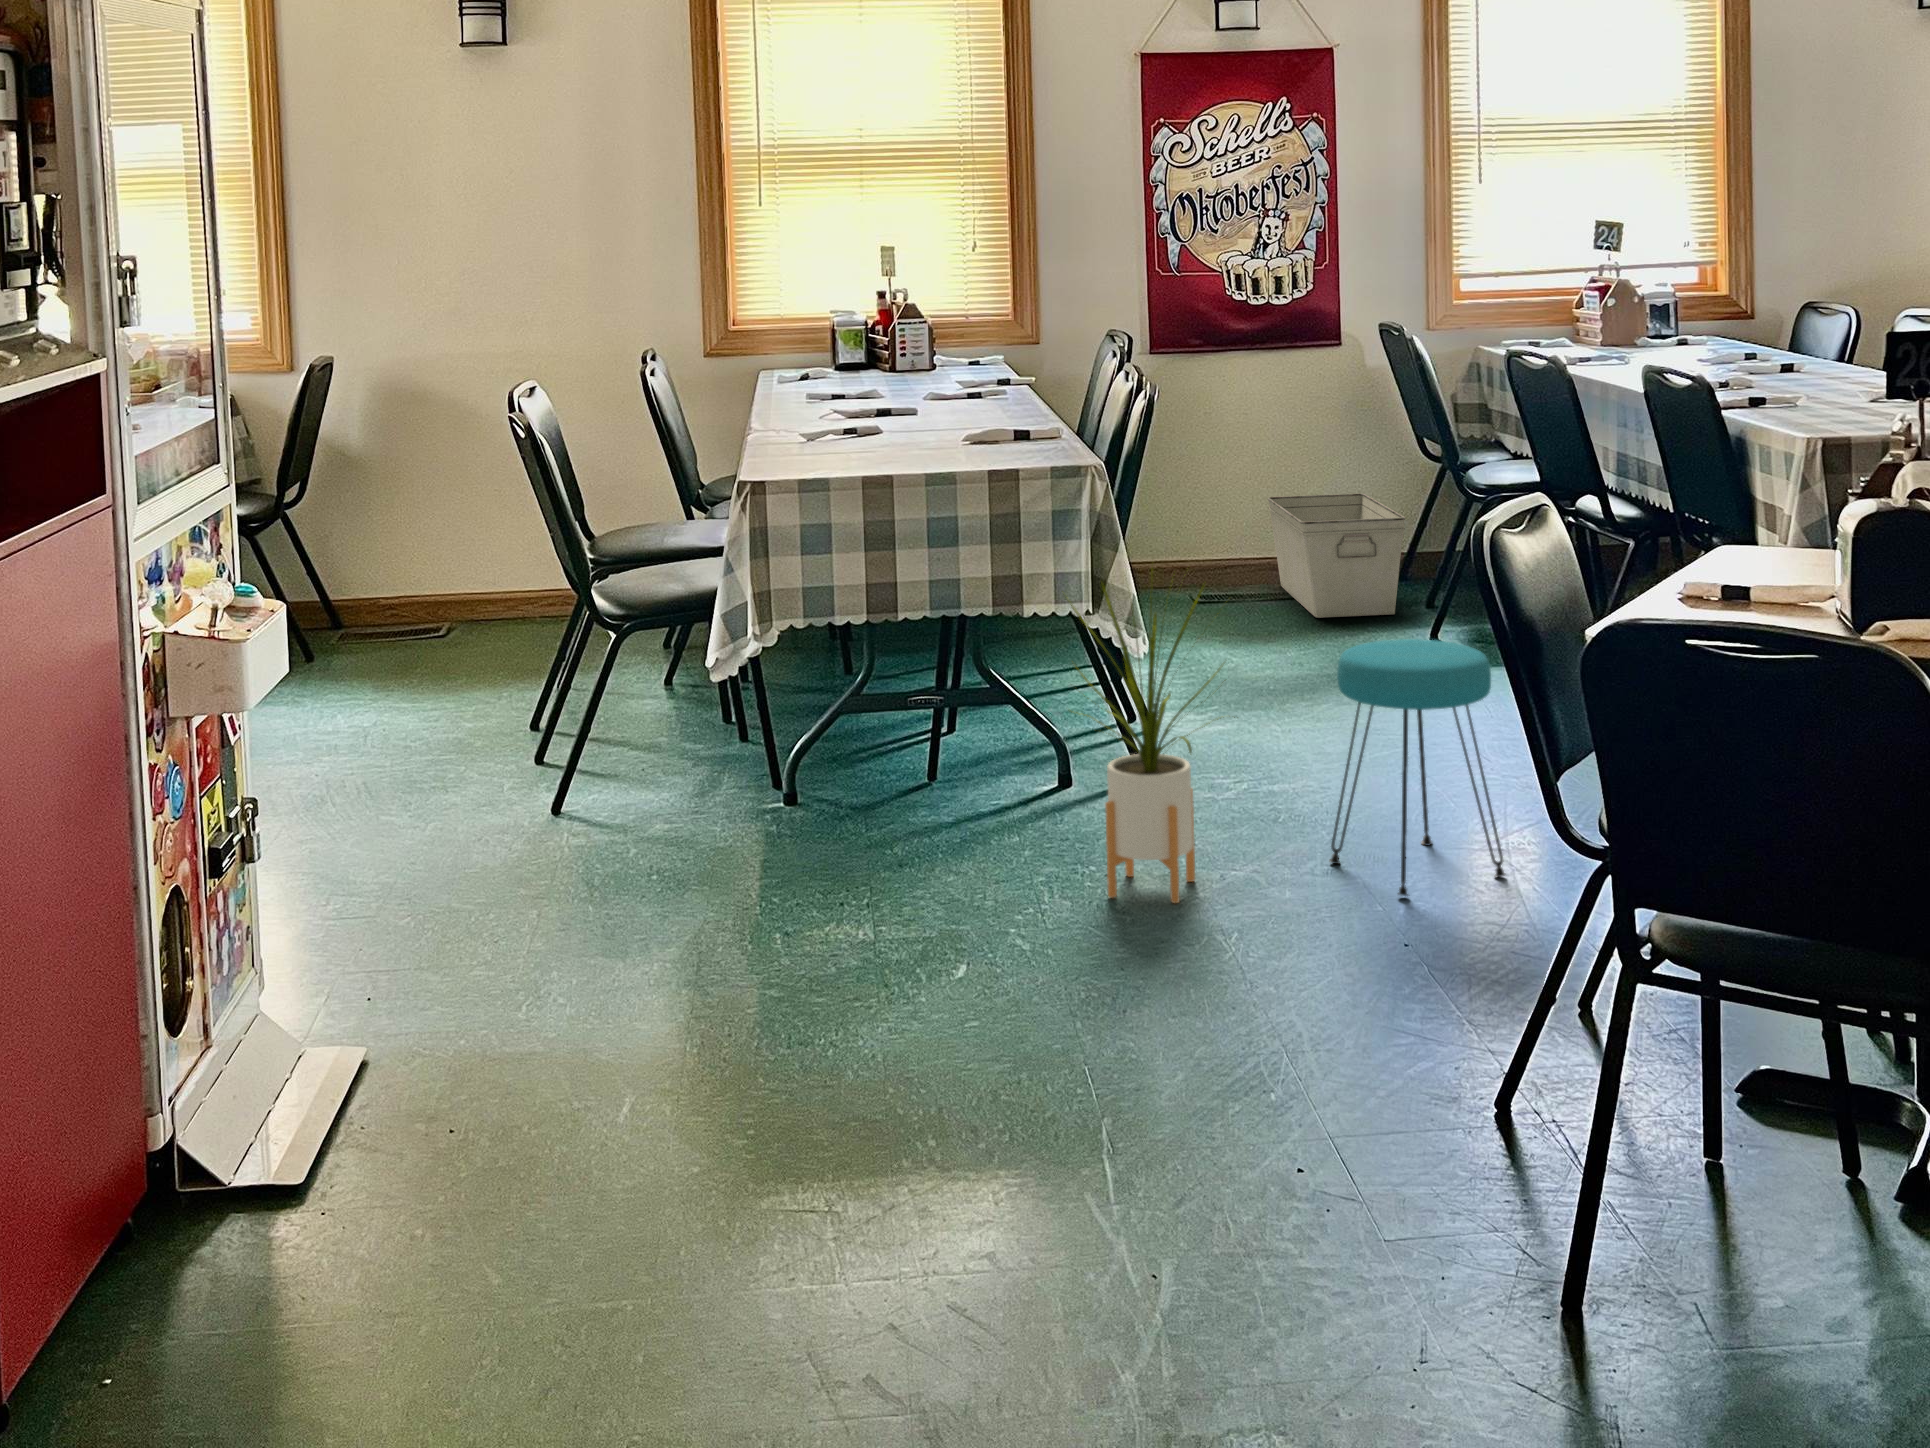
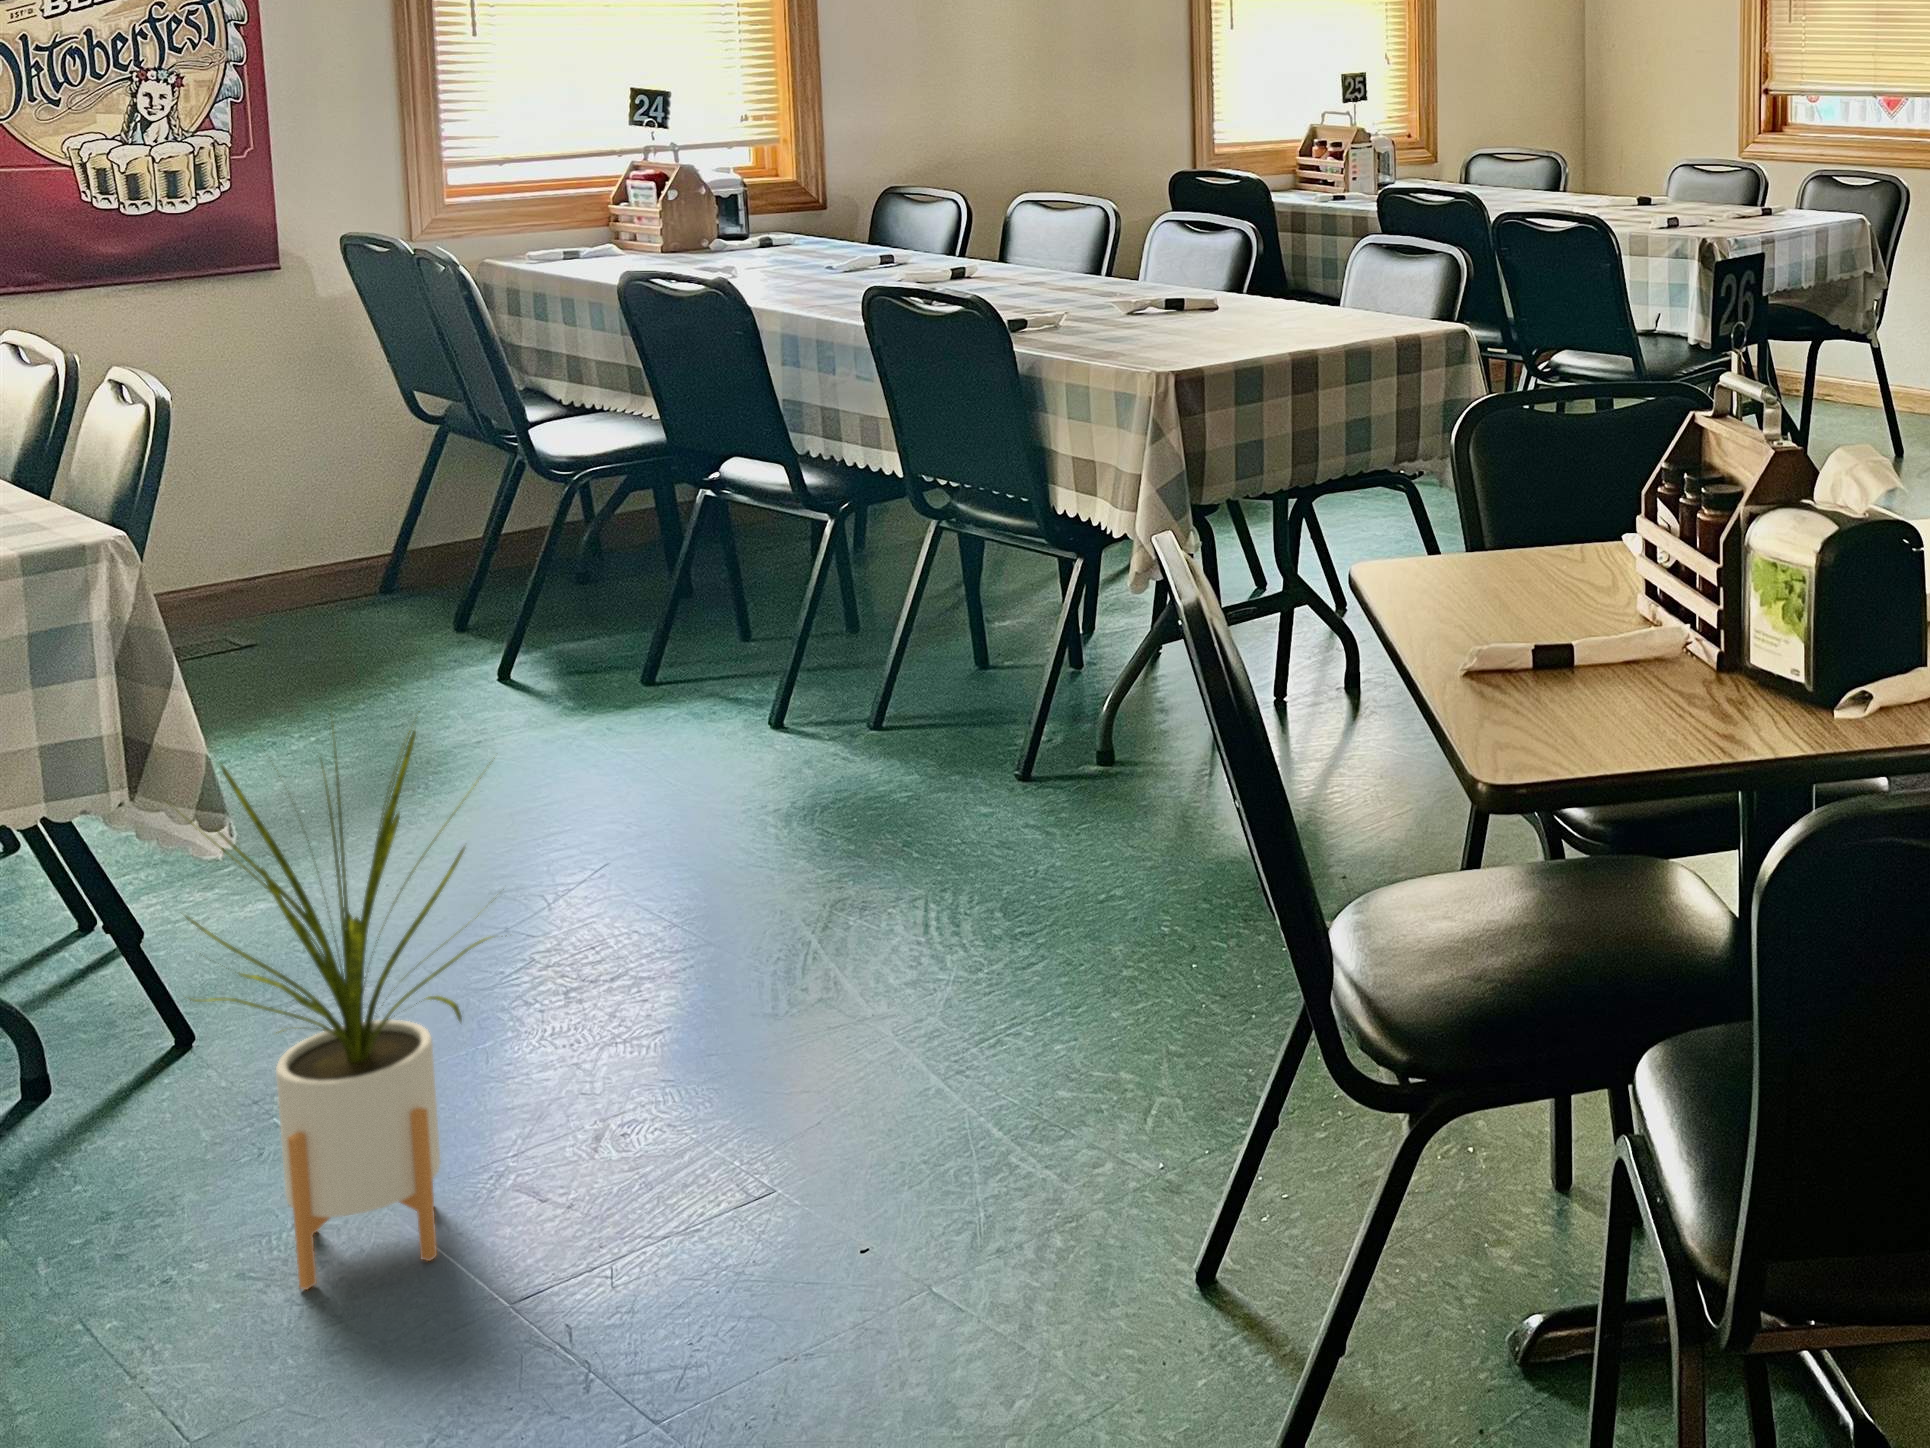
storage bin: present [1267,493,1405,618] -> none [173,478,430,674]
stool: present [1330,639,1505,896] -> none [625,737,889,1125]

